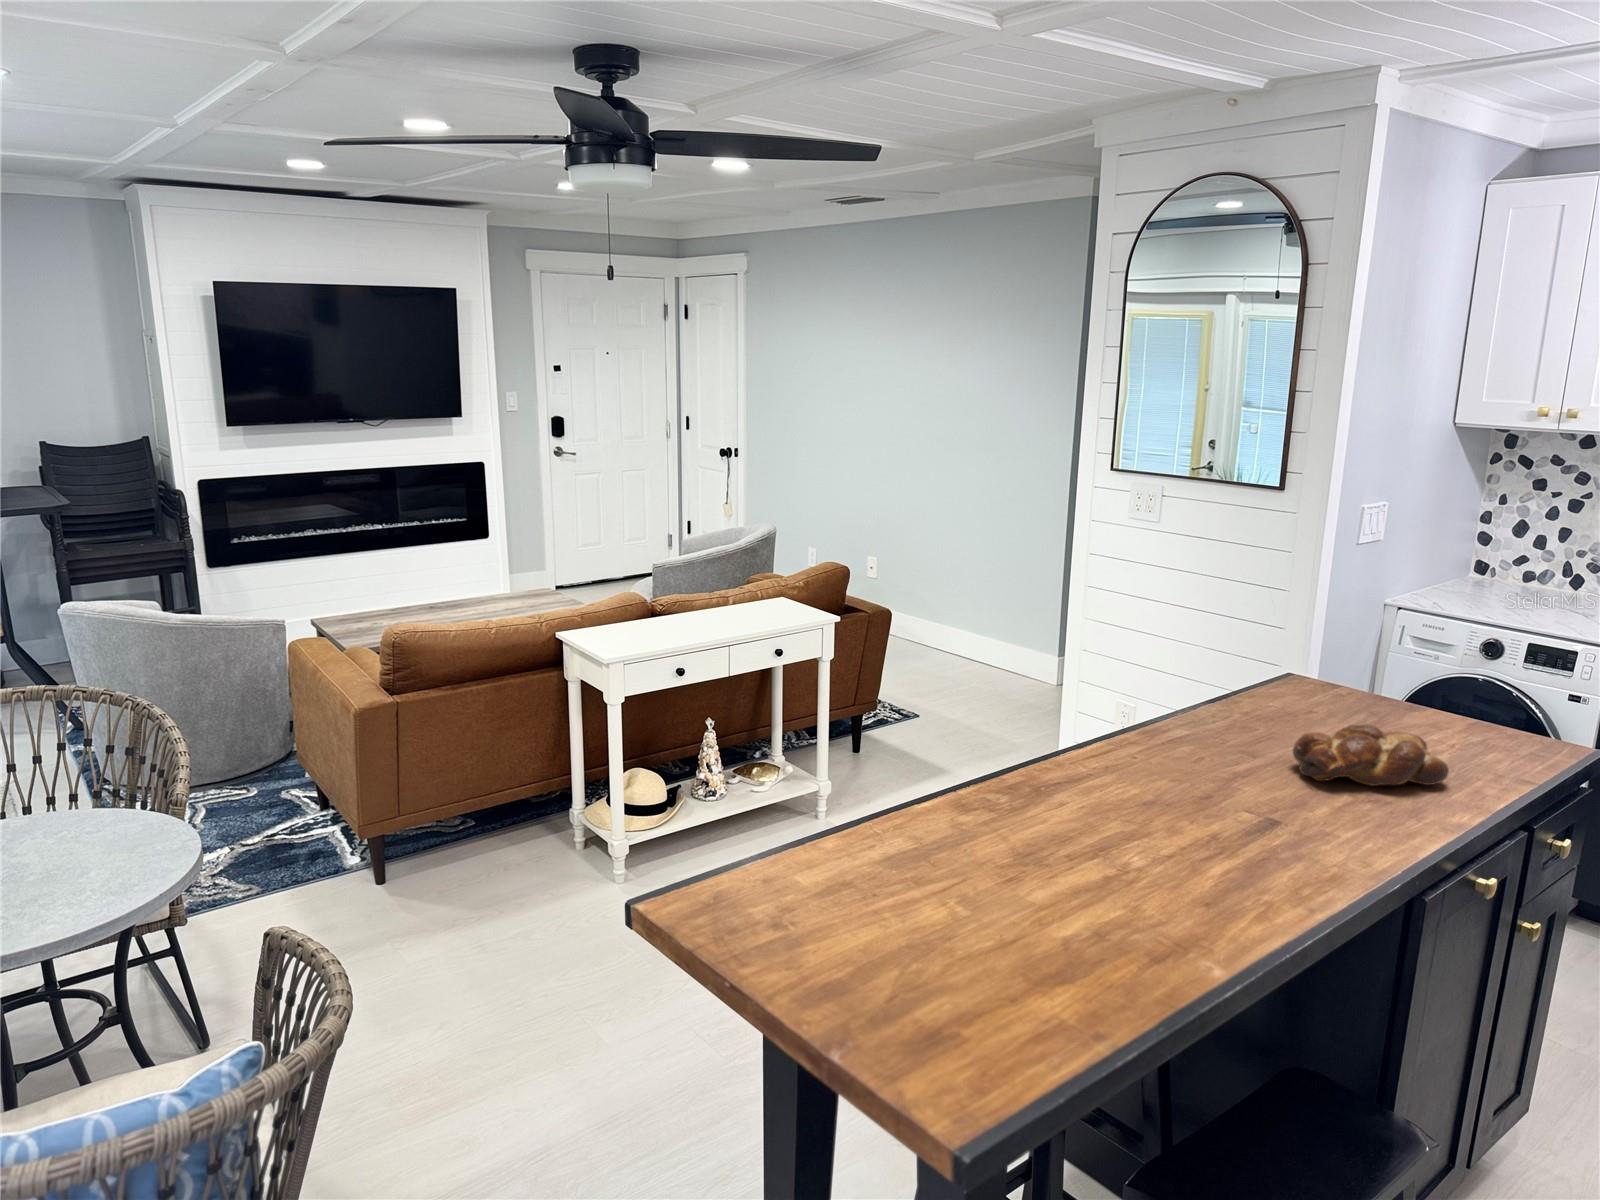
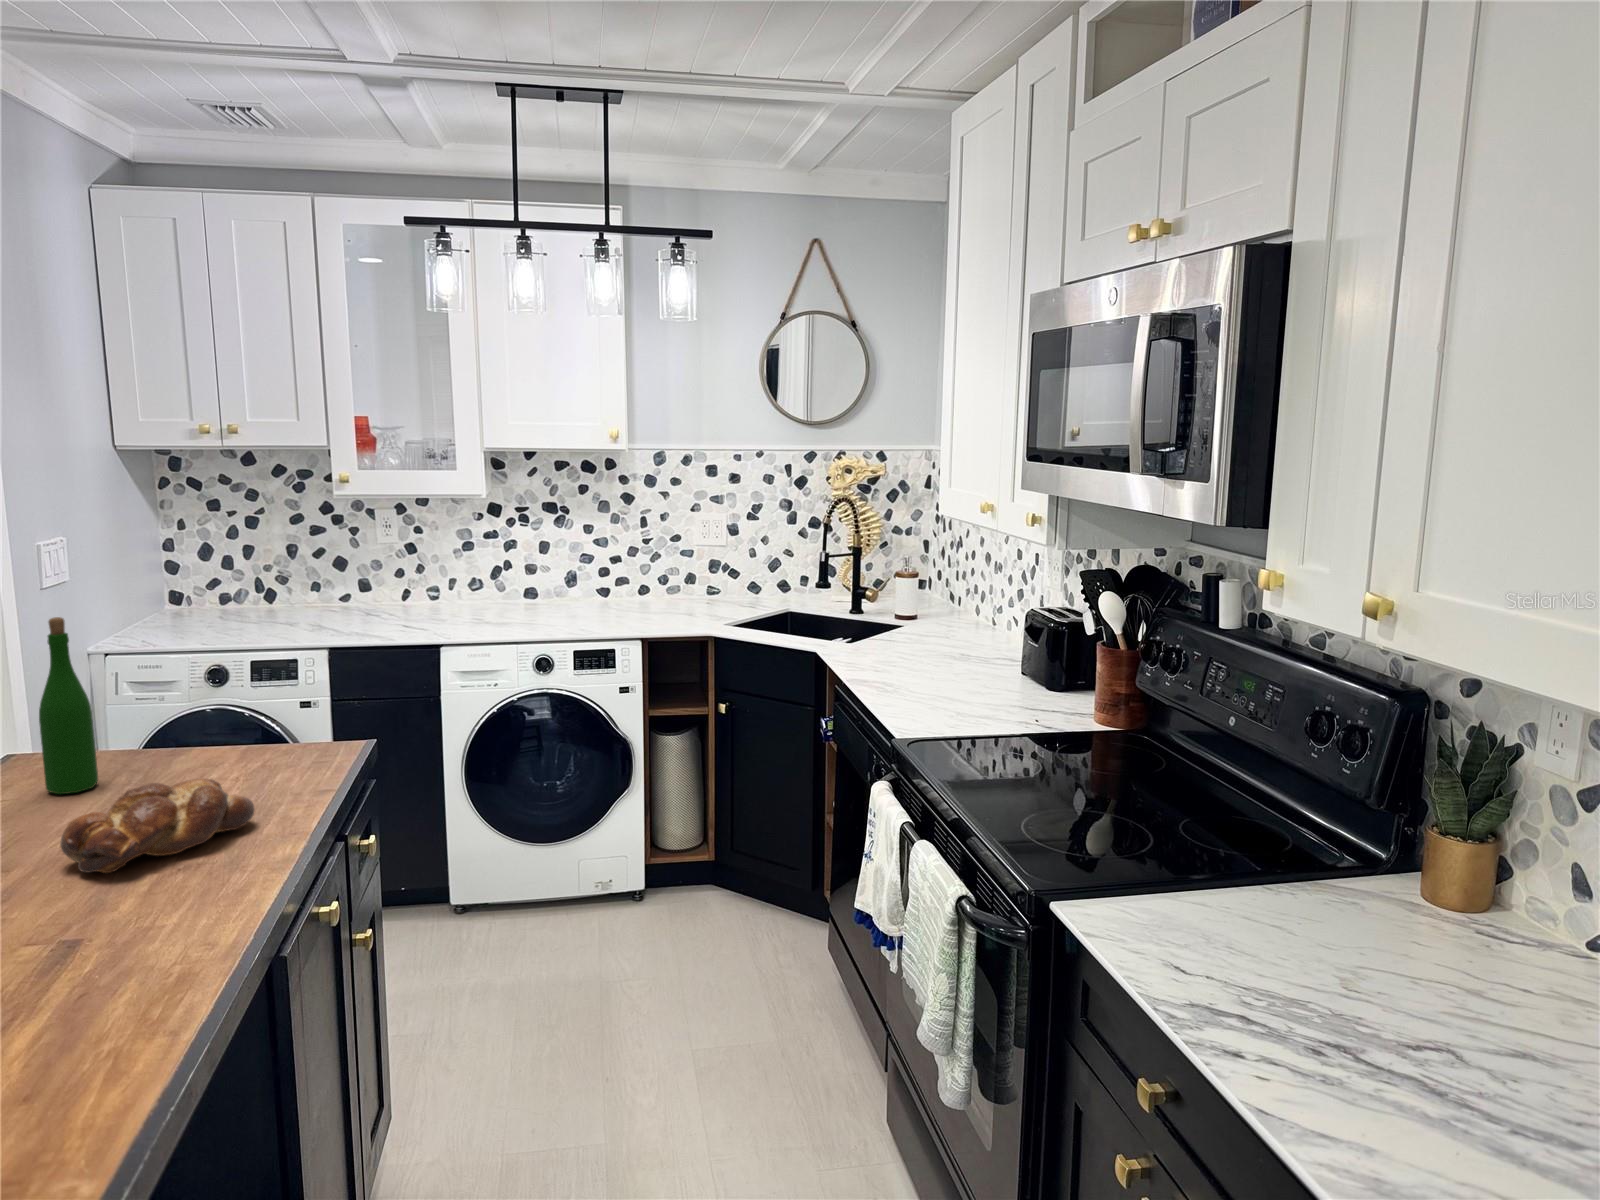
wine bottle: none [1304,577,1350,715] -> present [39,617,98,794]

